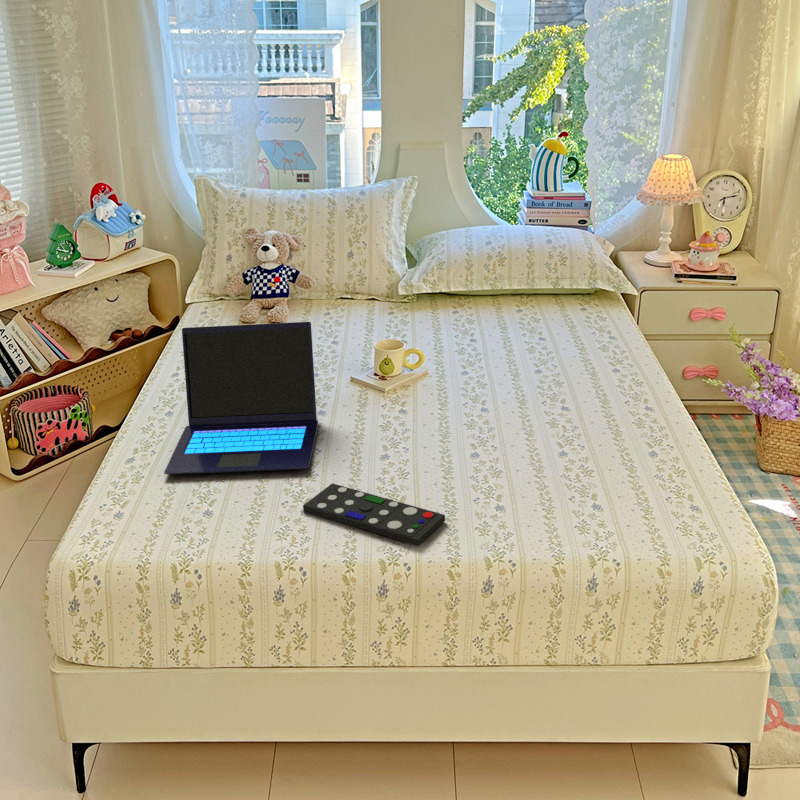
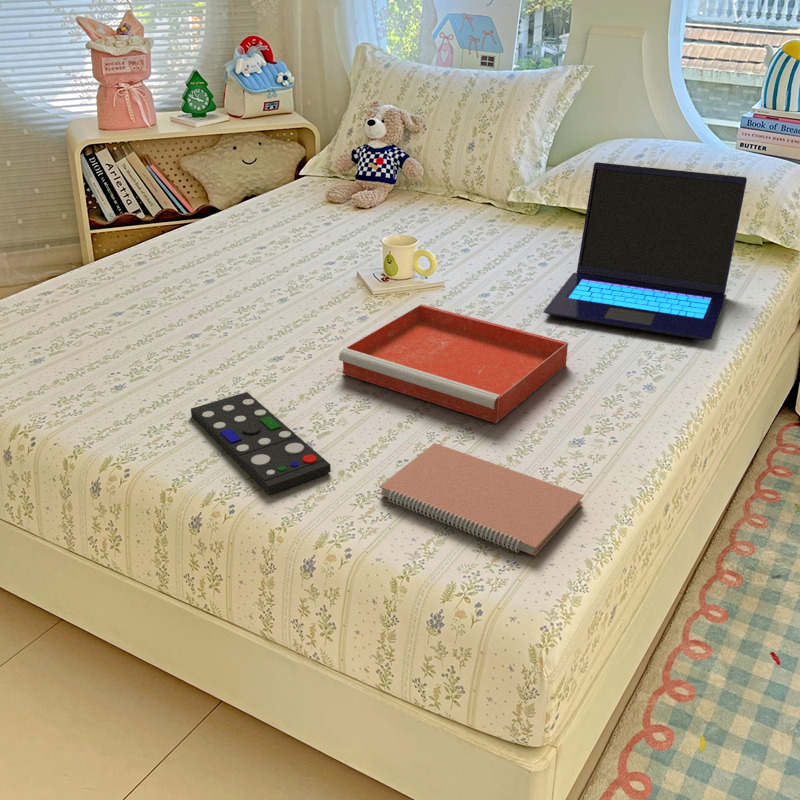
laptop: present [164,322,318,475] -> present [544,162,747,340]
tray: none [385,389,536,460] -> present [339,304,568,423]
notebook: none [492,483,623,534] -> present [380,443,584,556]

